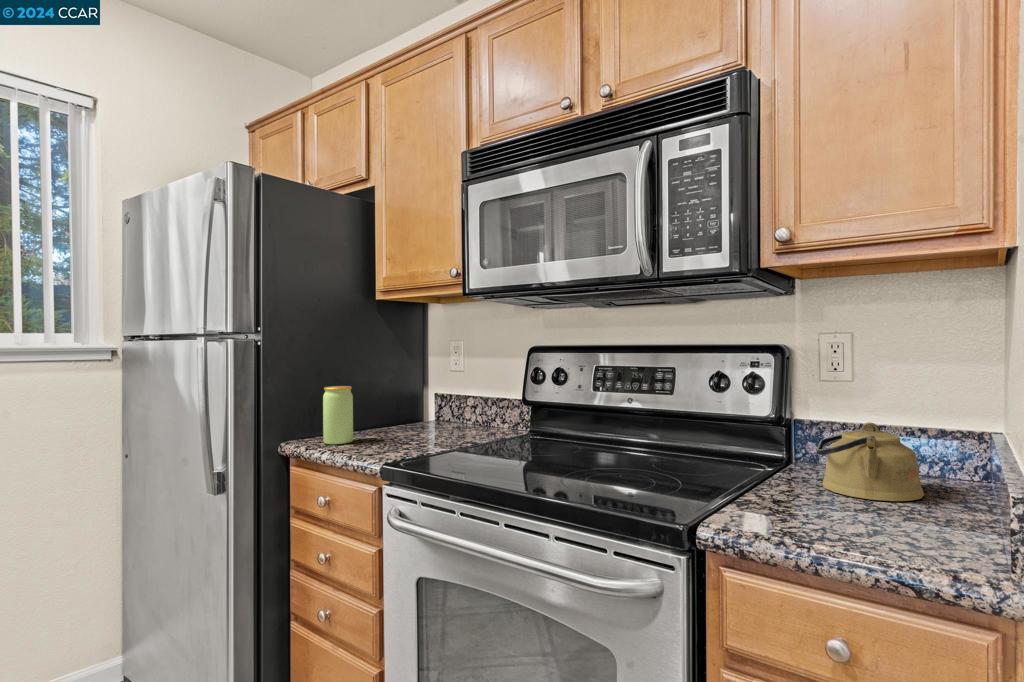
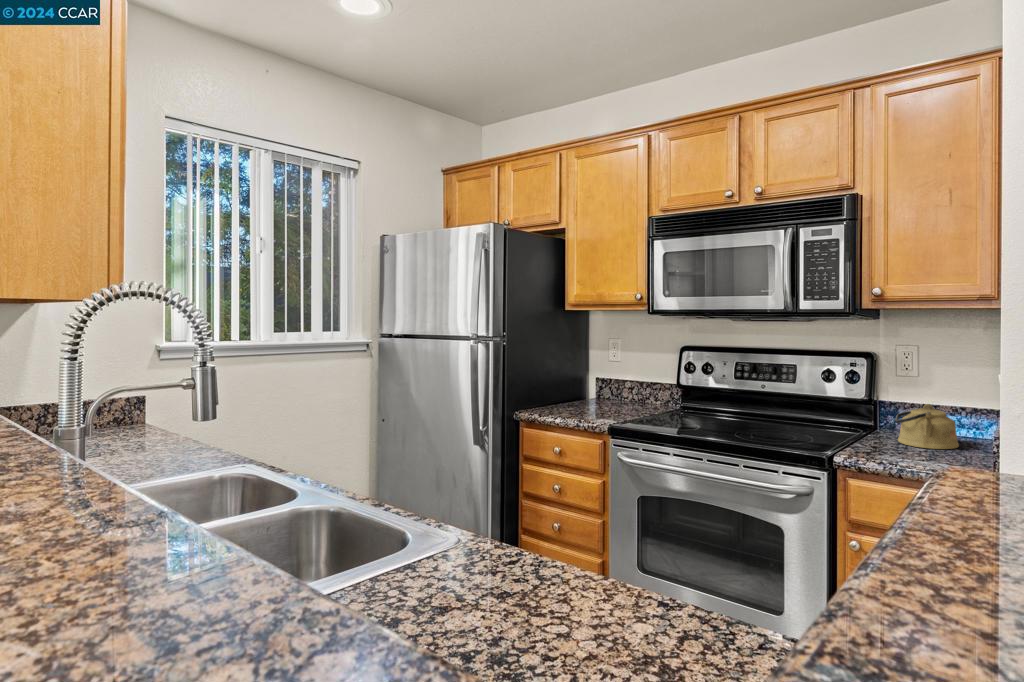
jar: present [323,386,353,444] -> none [542,375,562,415]

